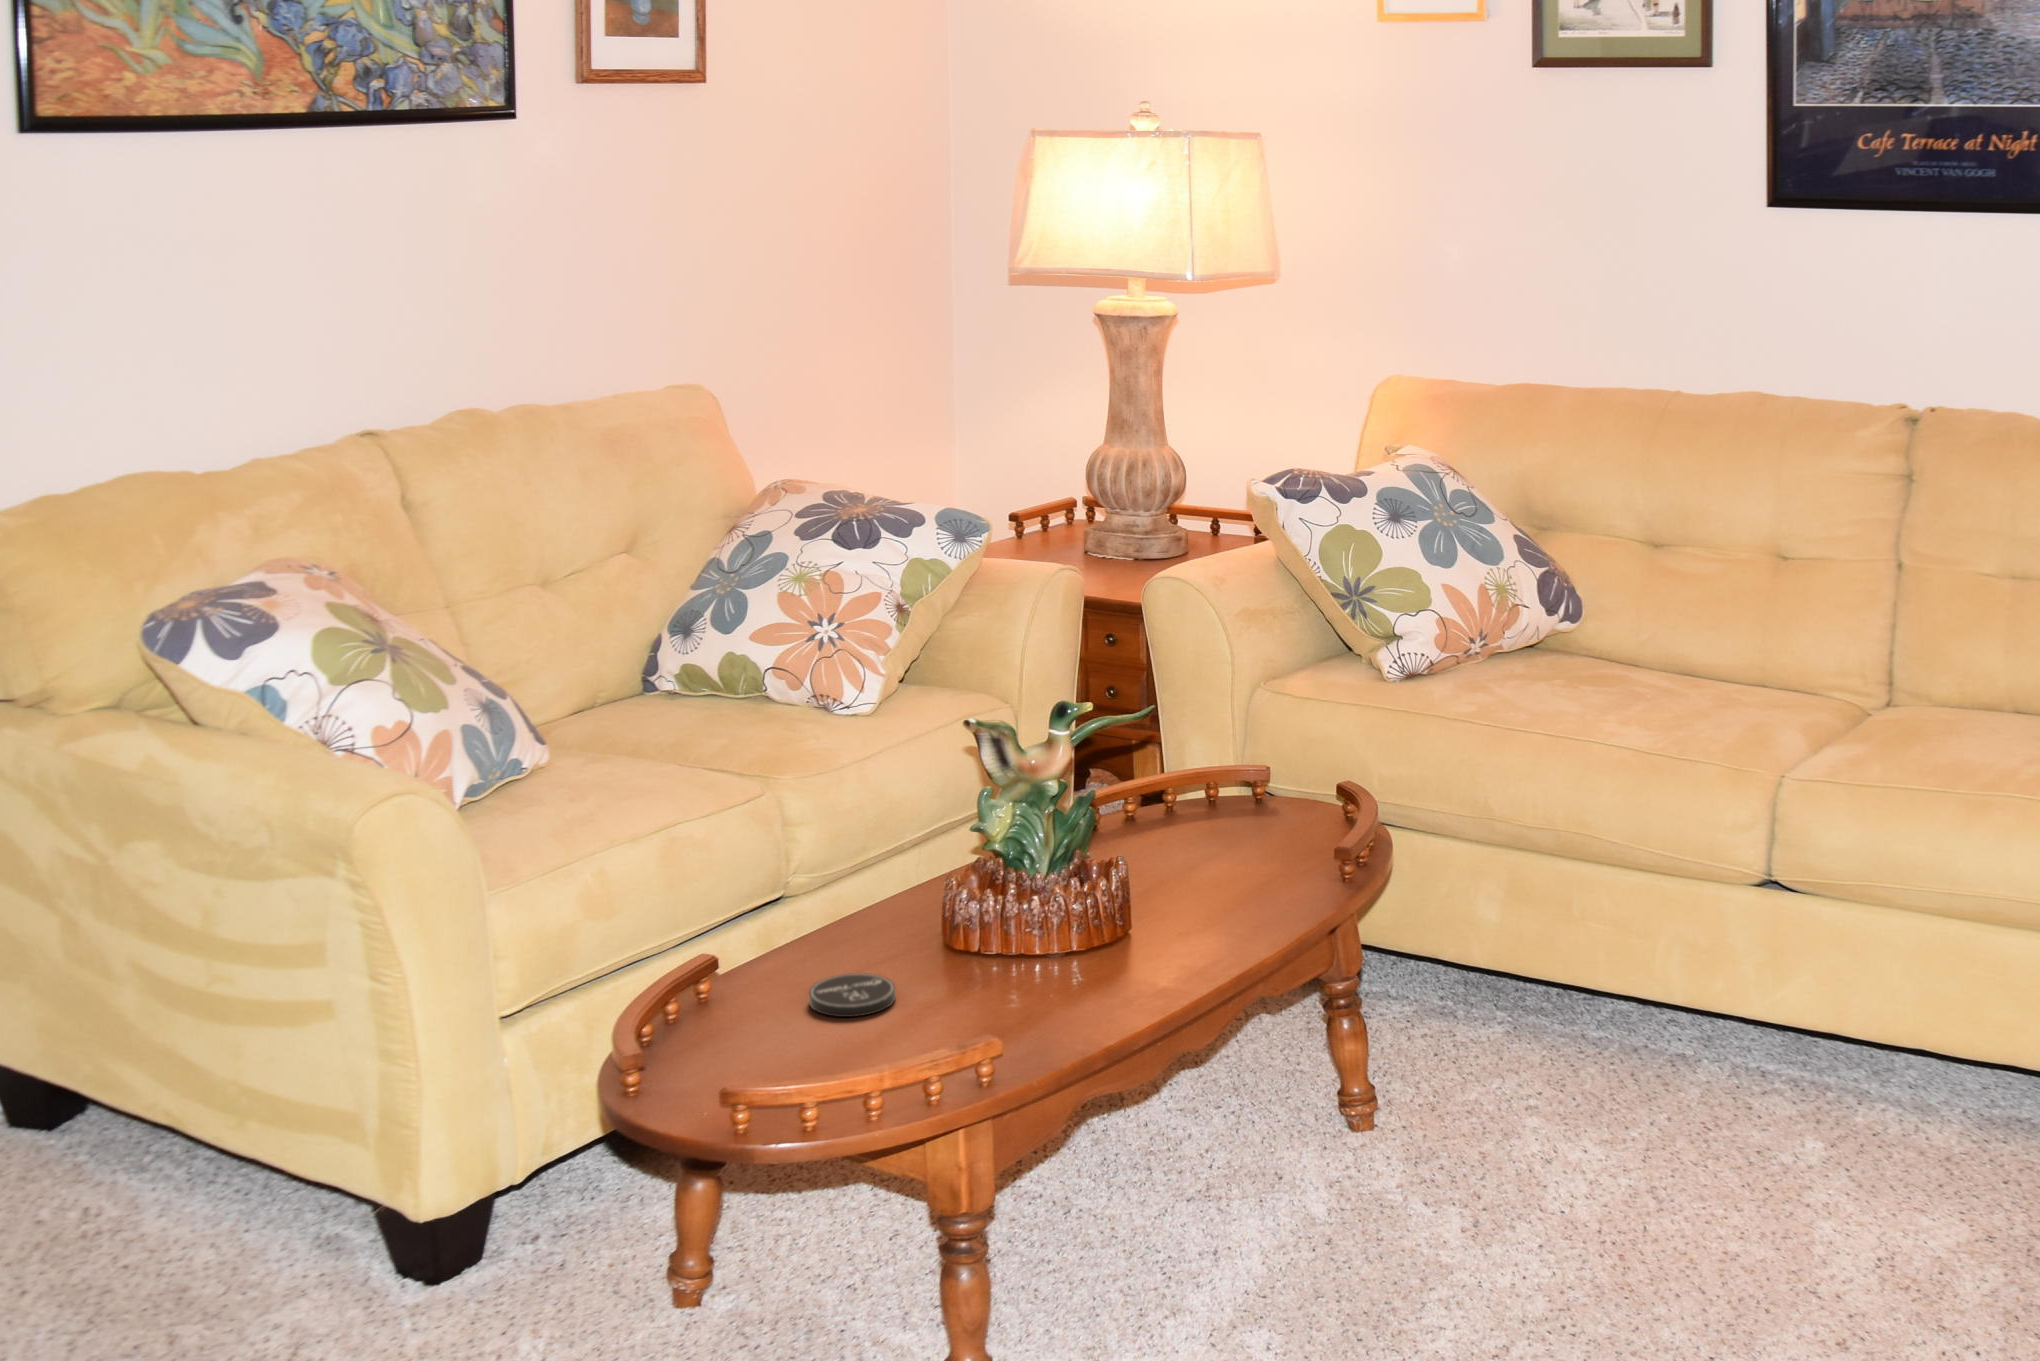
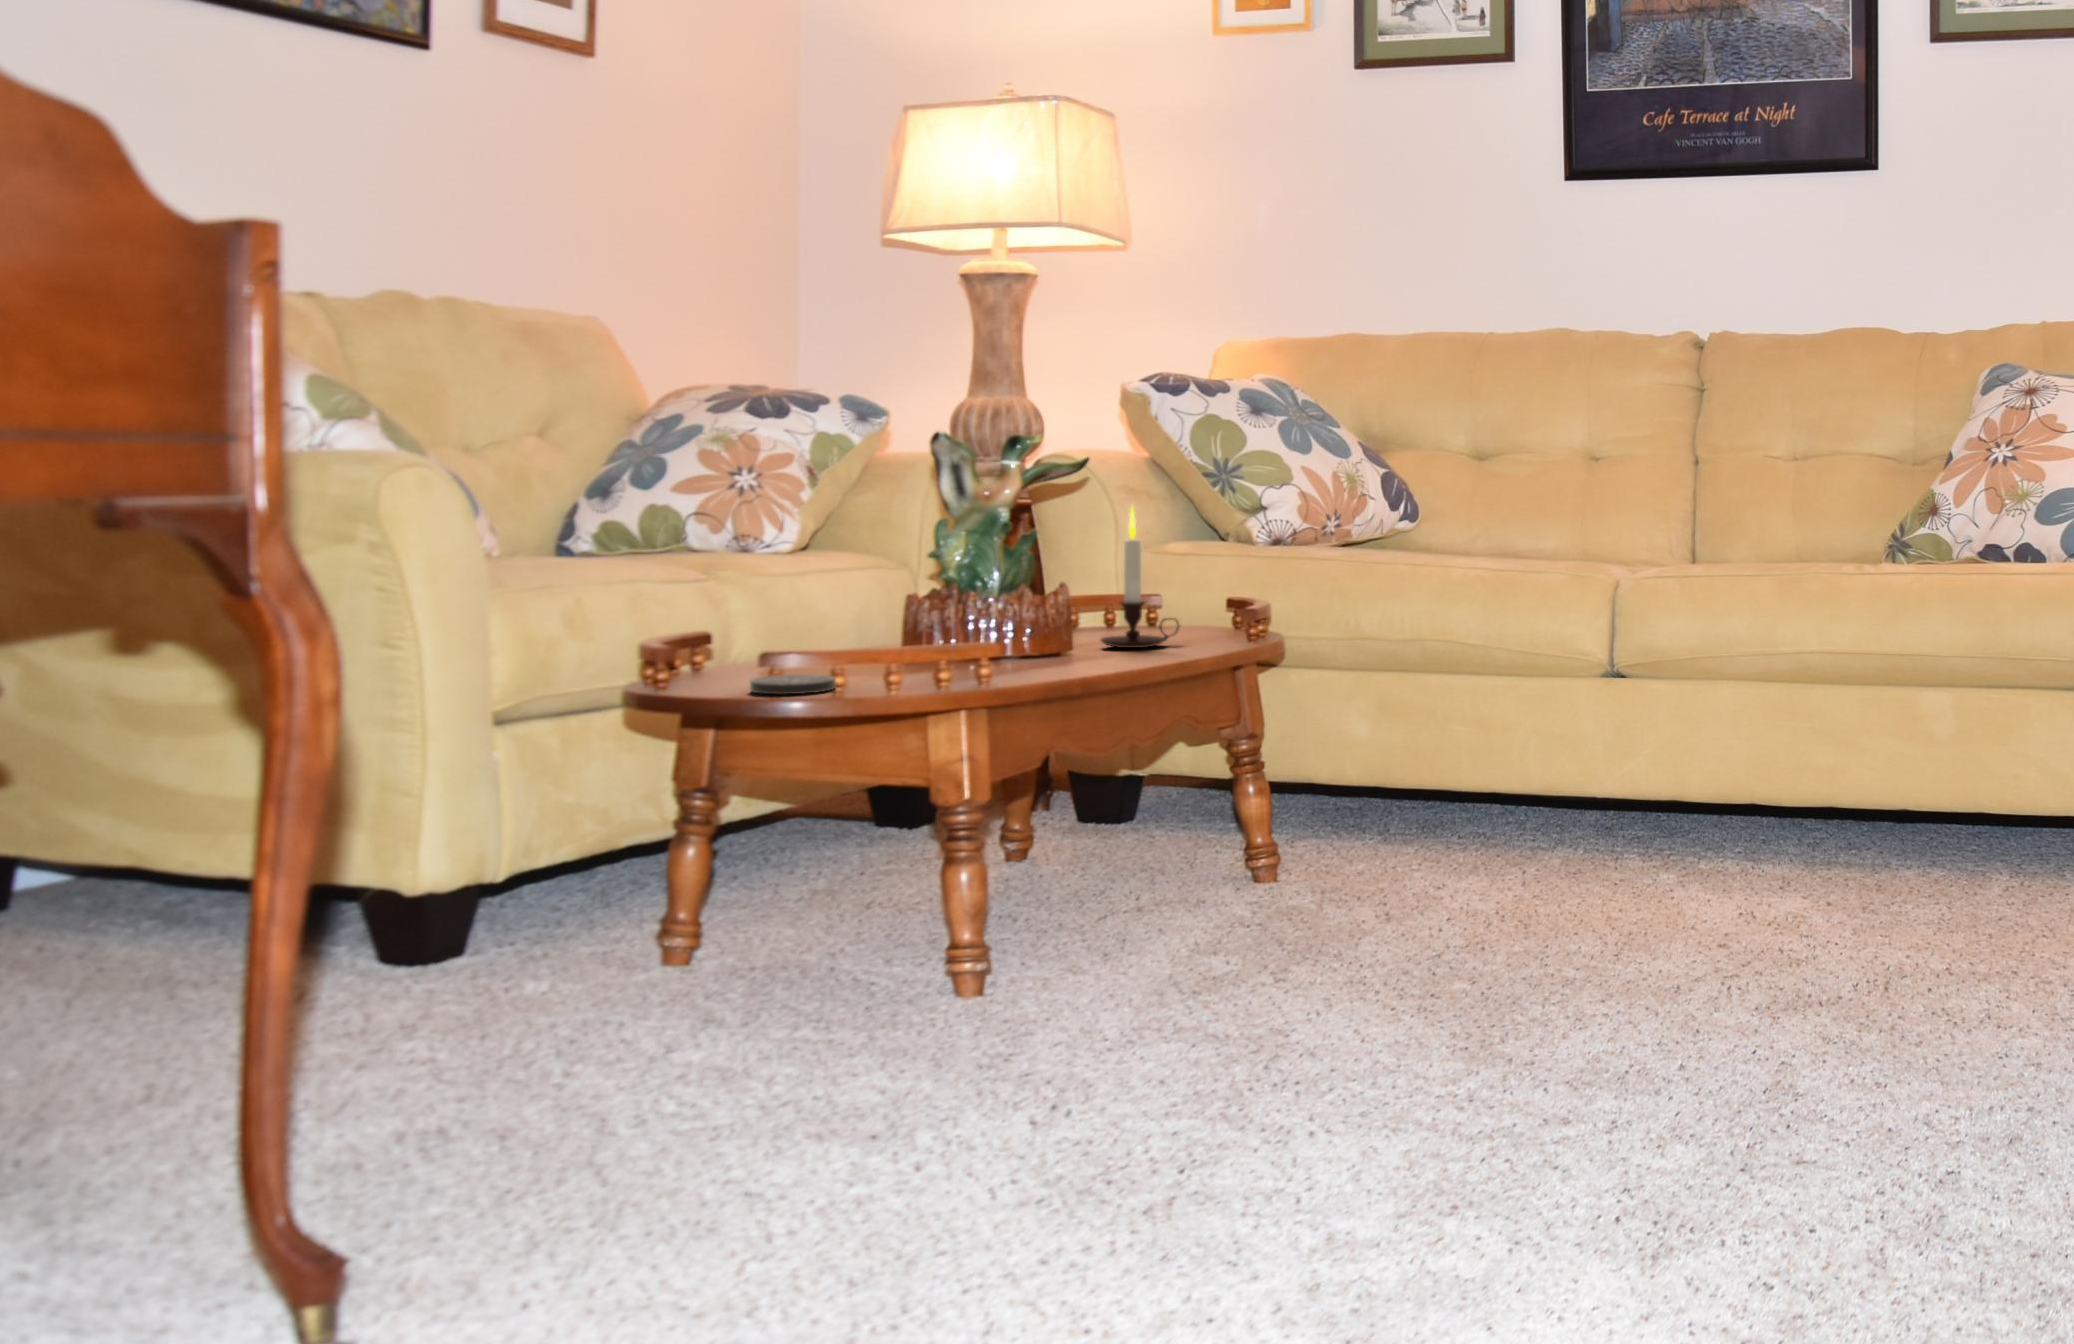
candle: none [1189,737,1276,892] -> present [1101,507,1179,648]

